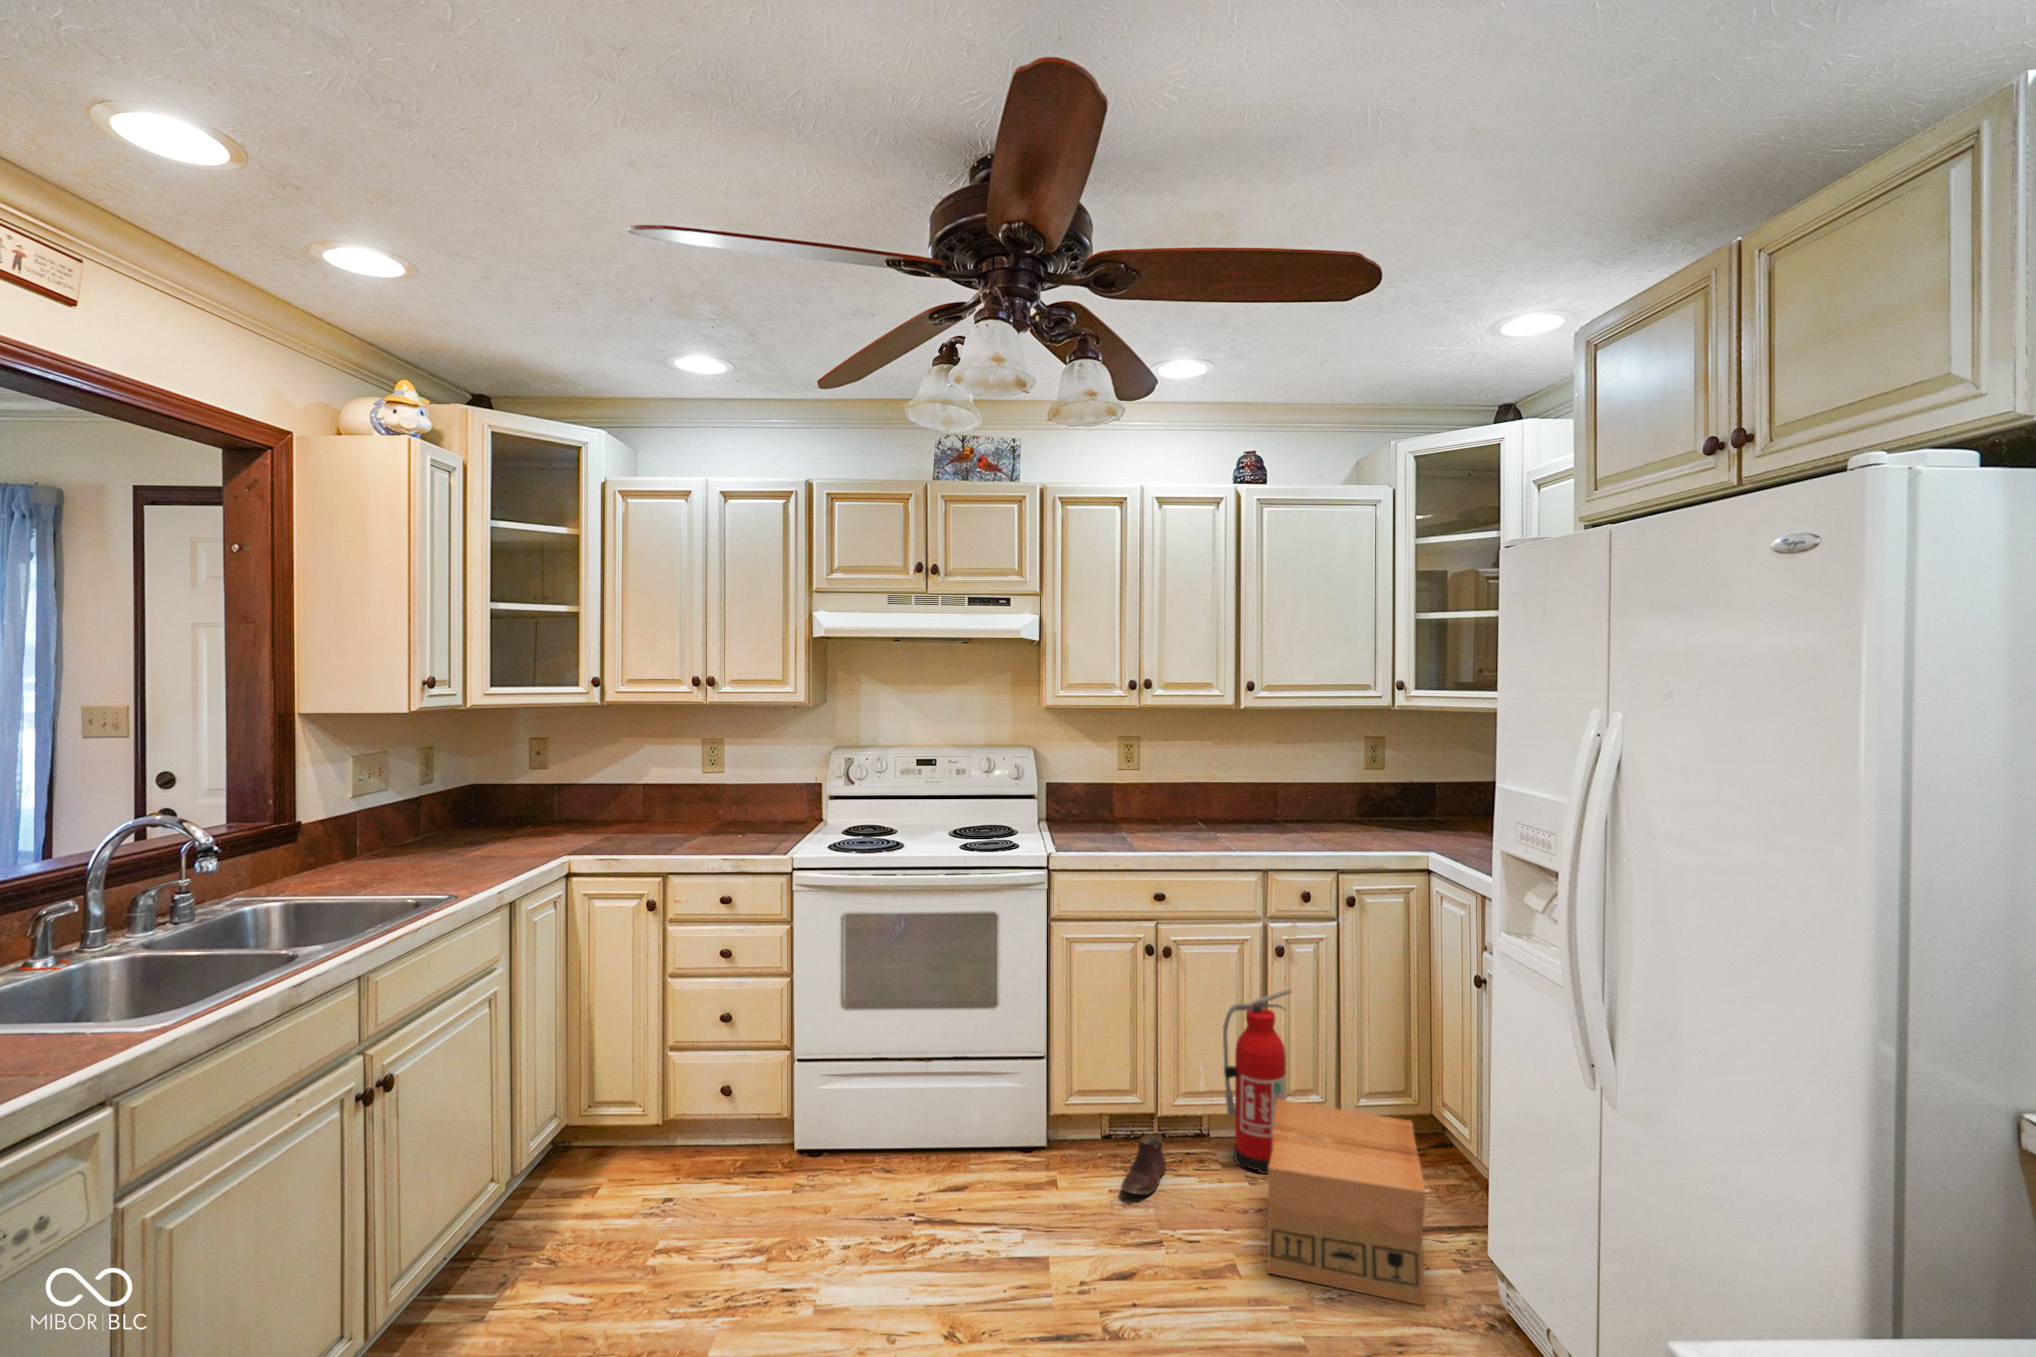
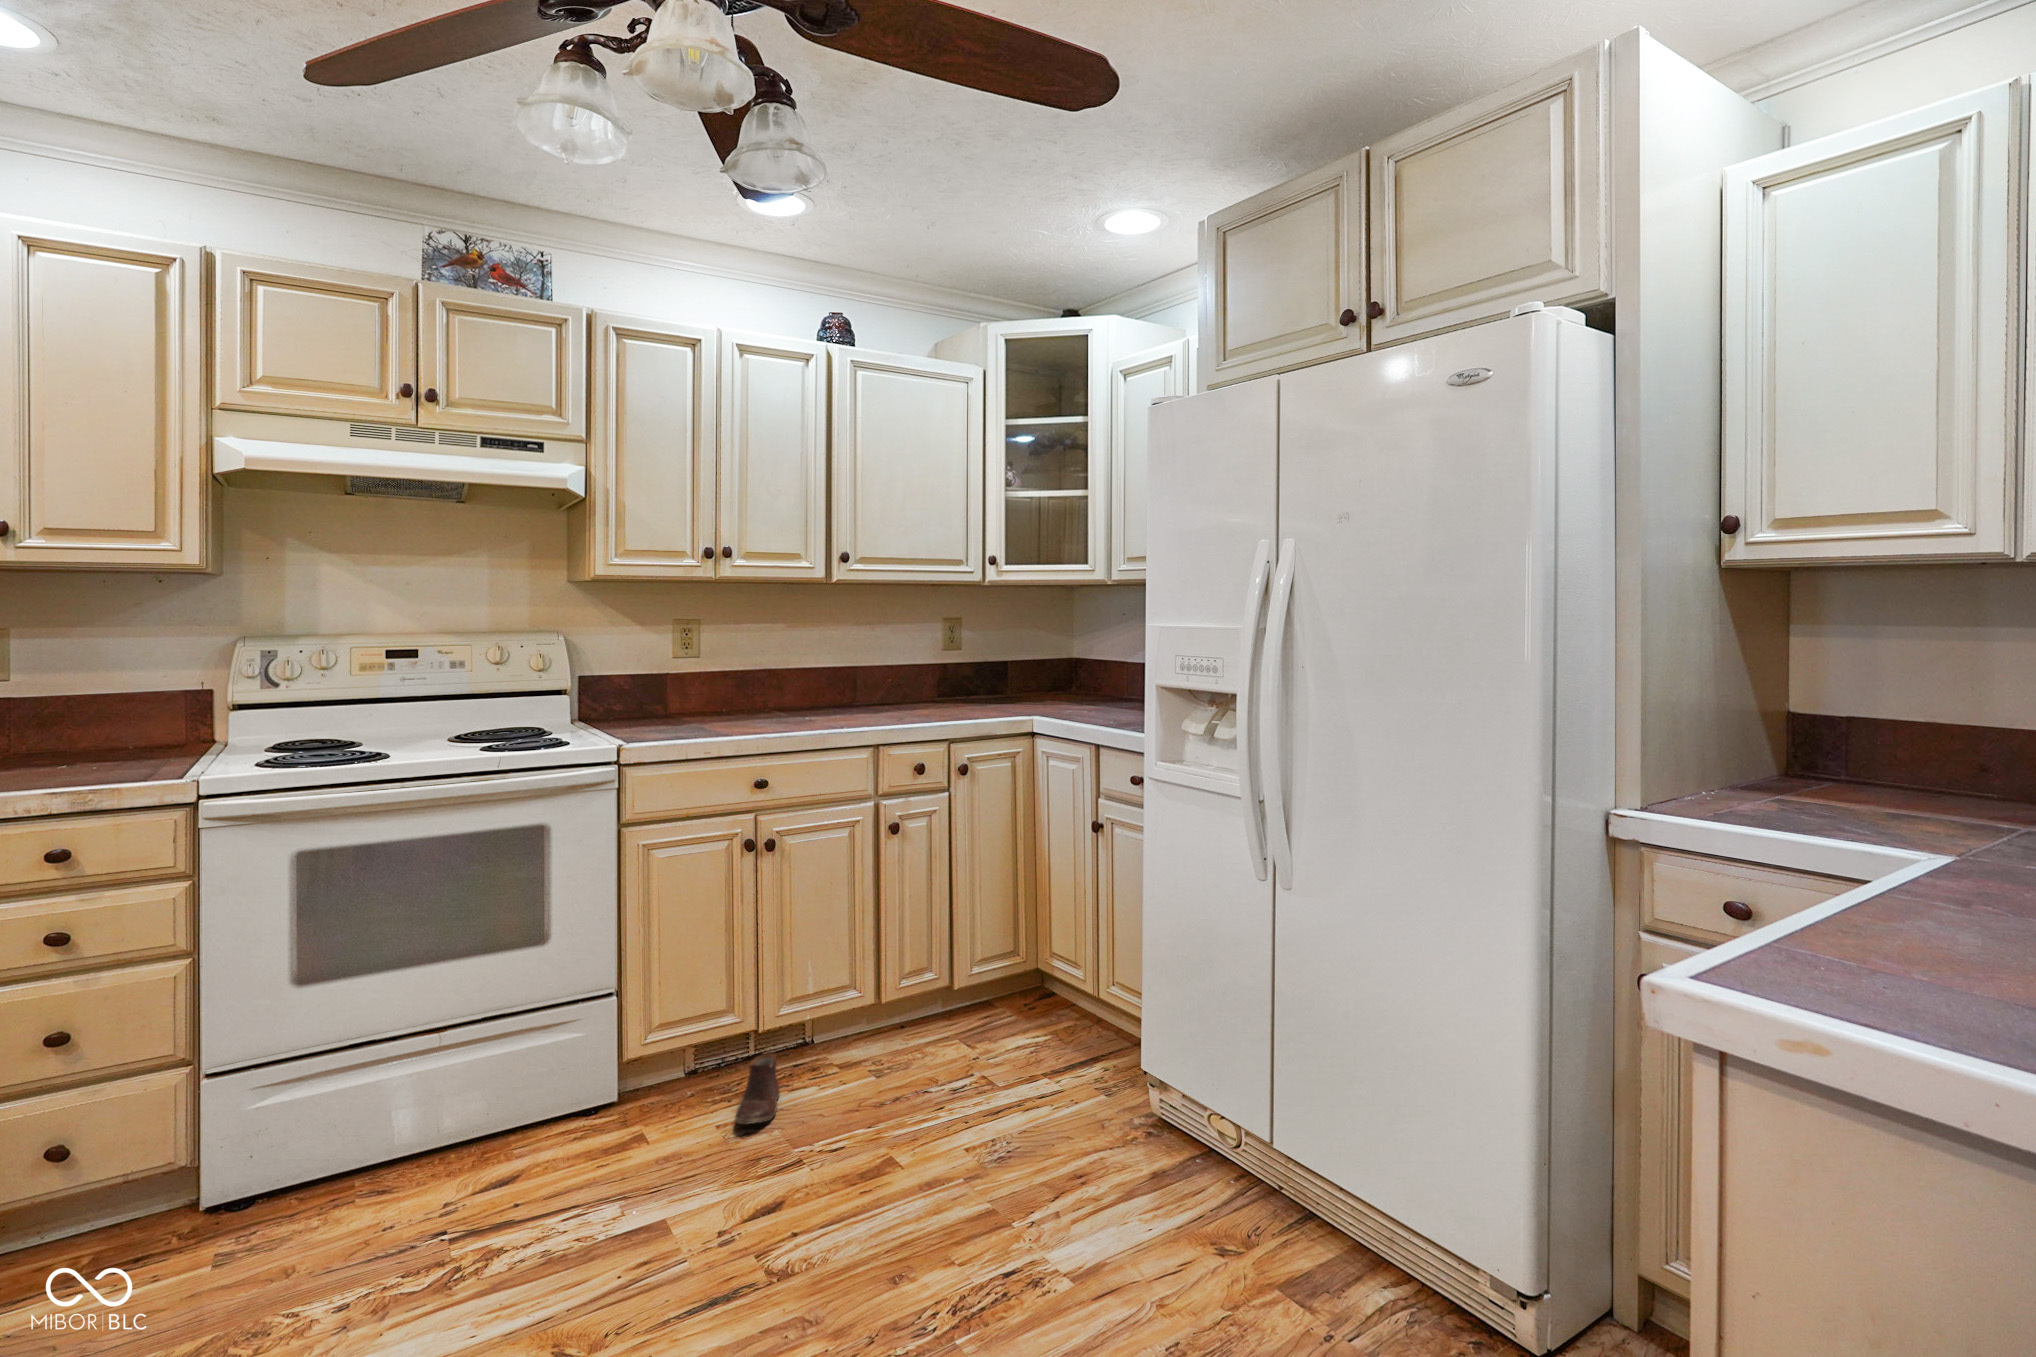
fire extinguisher: present [1223,989,1292,1174] -> none [839,864,911,1070]
cardboard box: present [1268,1099,1425,1305] -> none [908,969,1084,1154]

